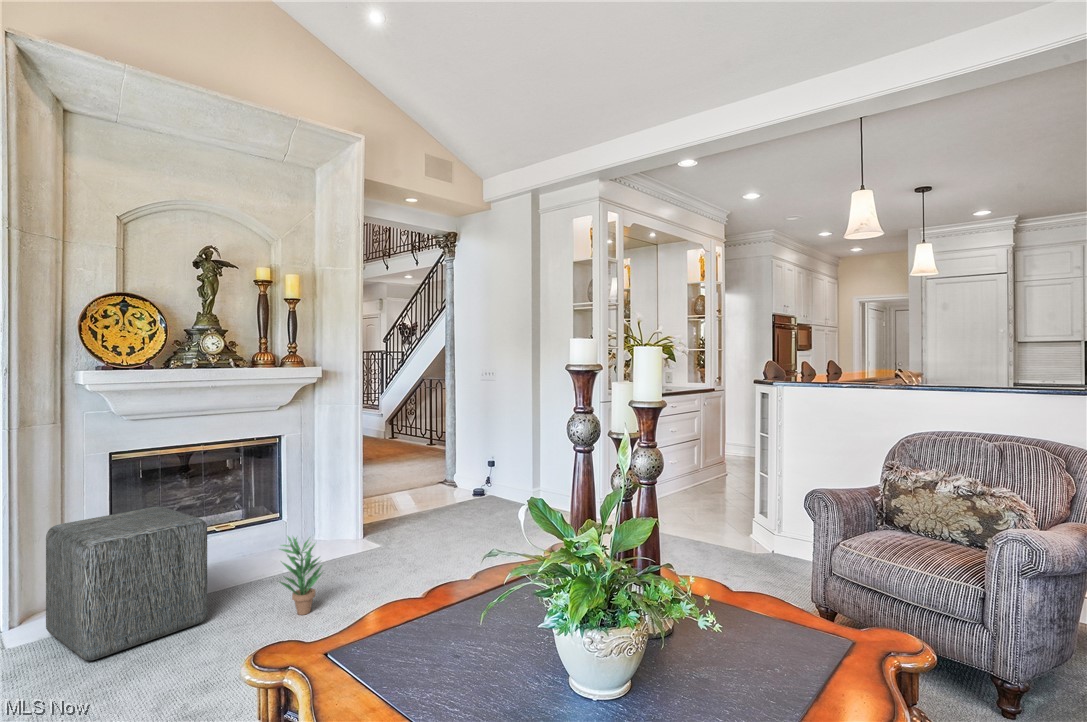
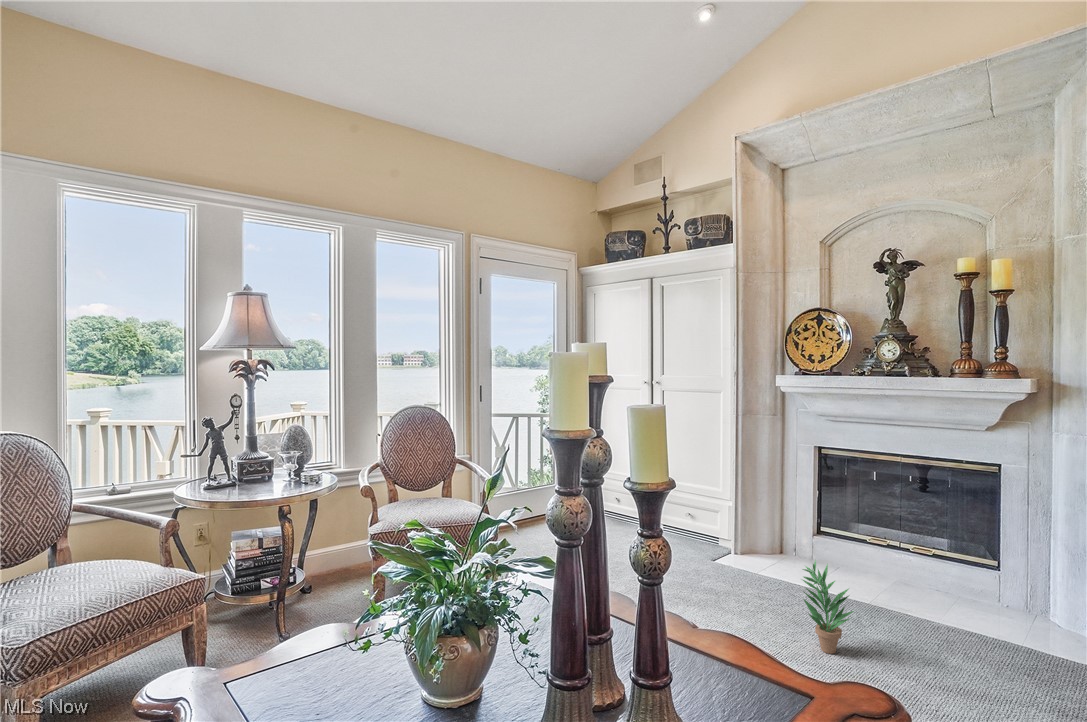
ottoman: present [46,506,207,660] -> none [691,488,803,606]

